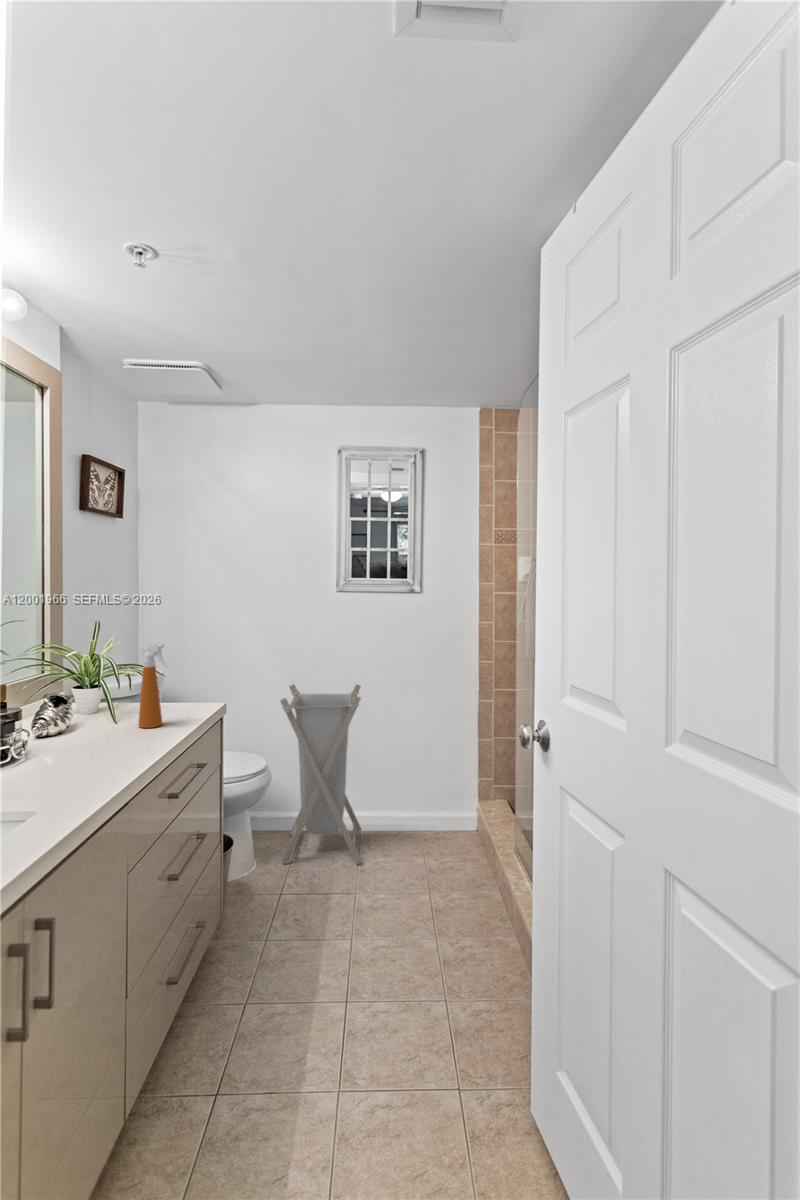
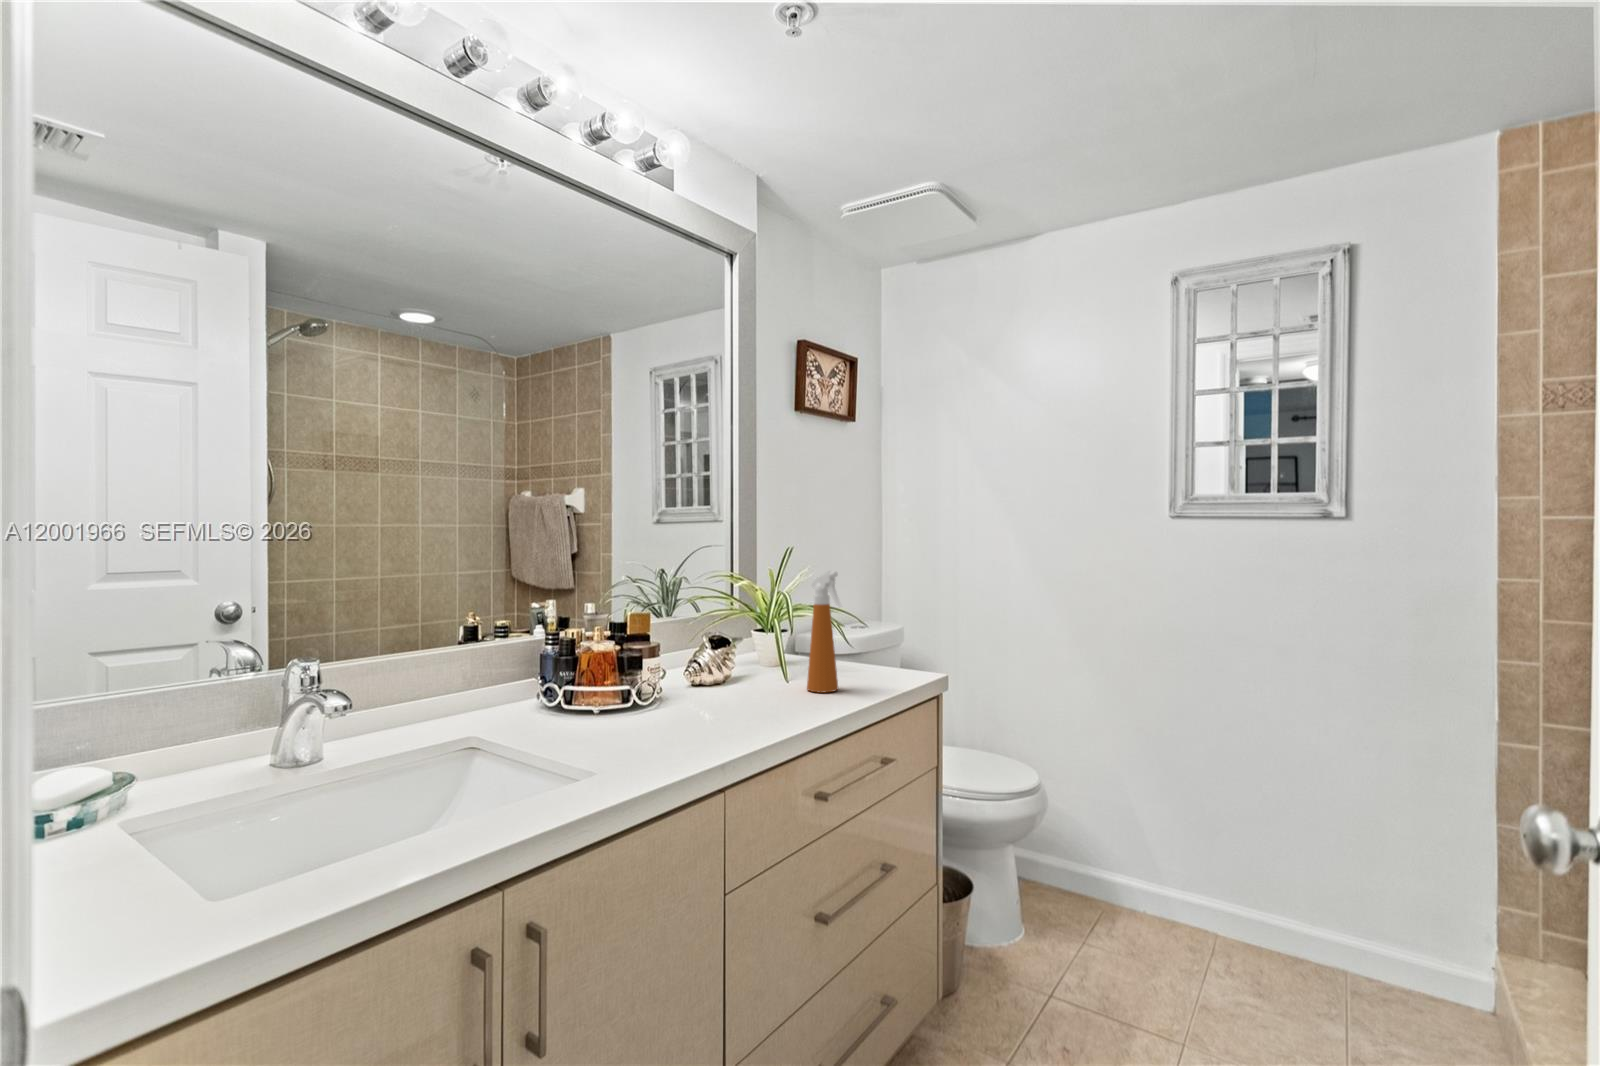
laundry hamper: present [280,684,361,864] -> none [1060,666,1222,998]

